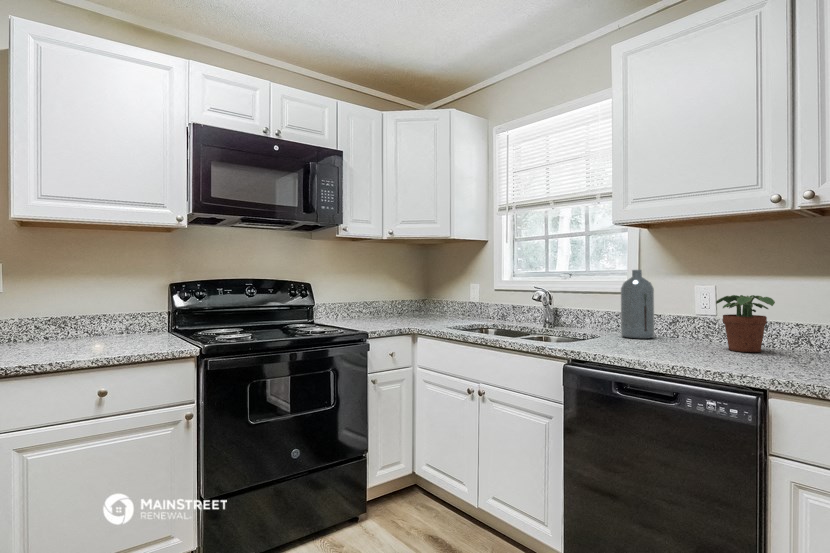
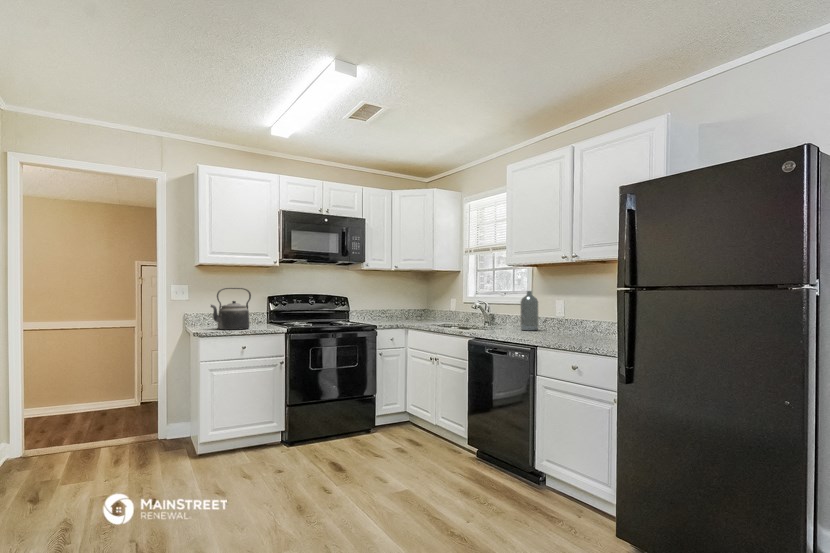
kettle: none [26,264,124,352] -> present [211,288,251,330]
potted plant: present [716,295,775,352] -> none [556,306,582,336]

